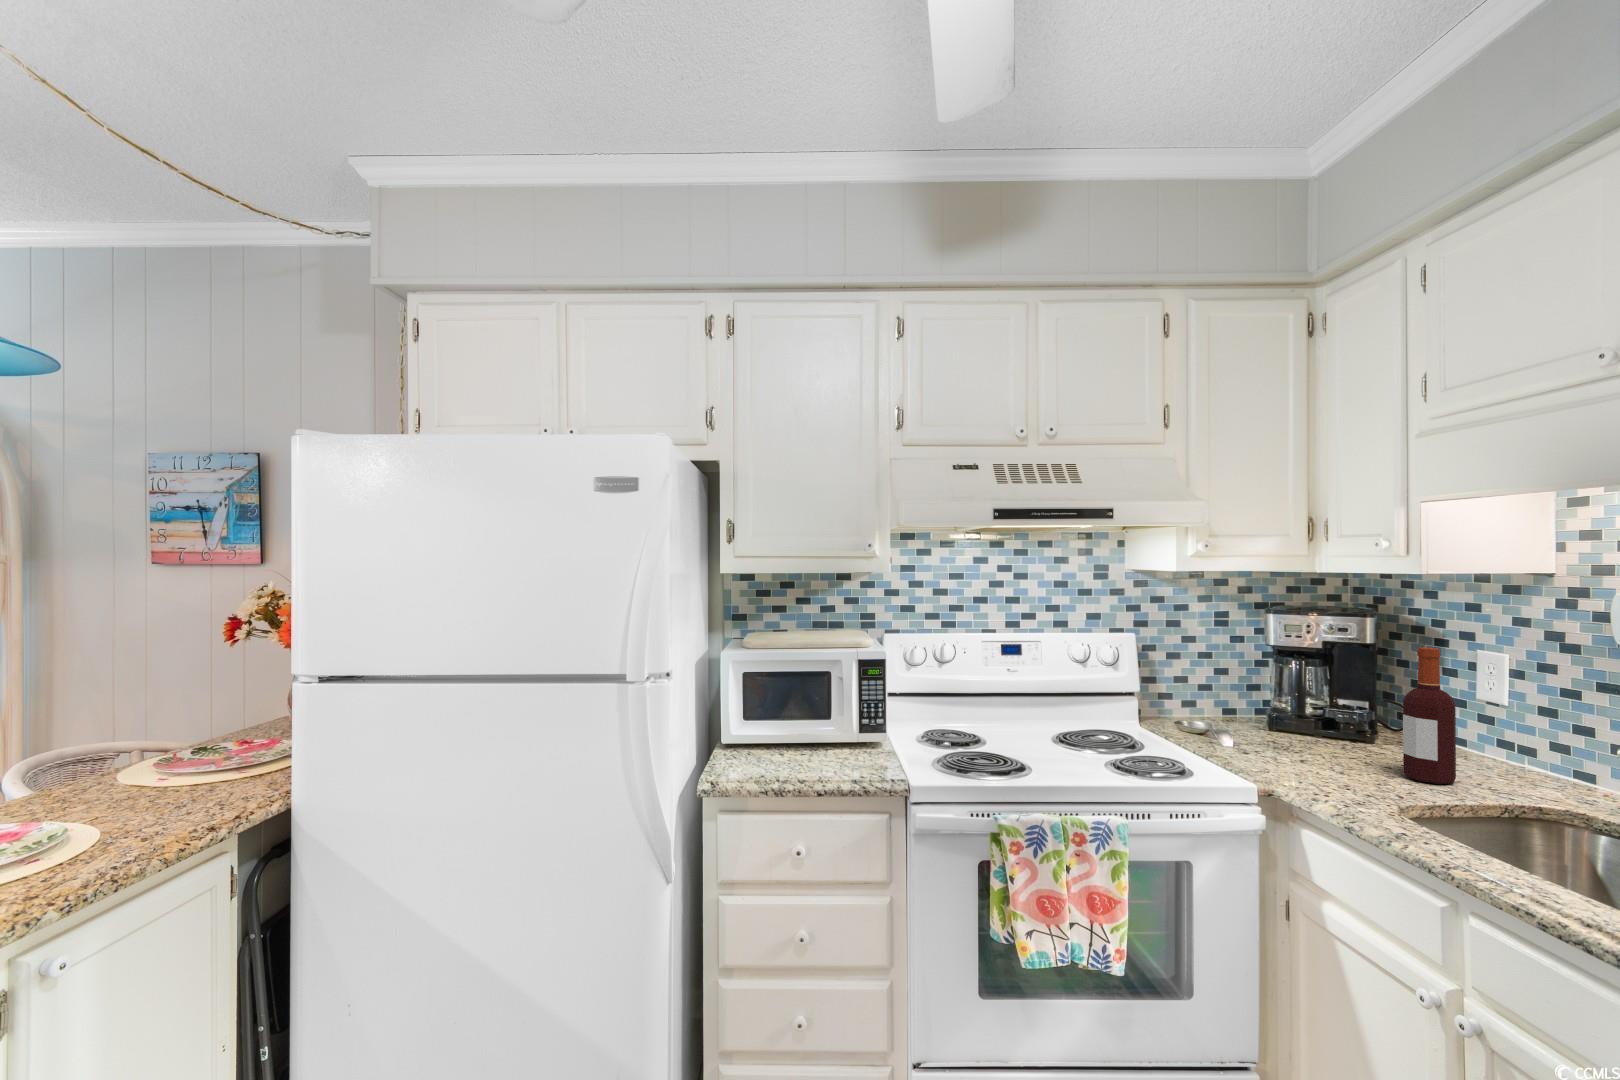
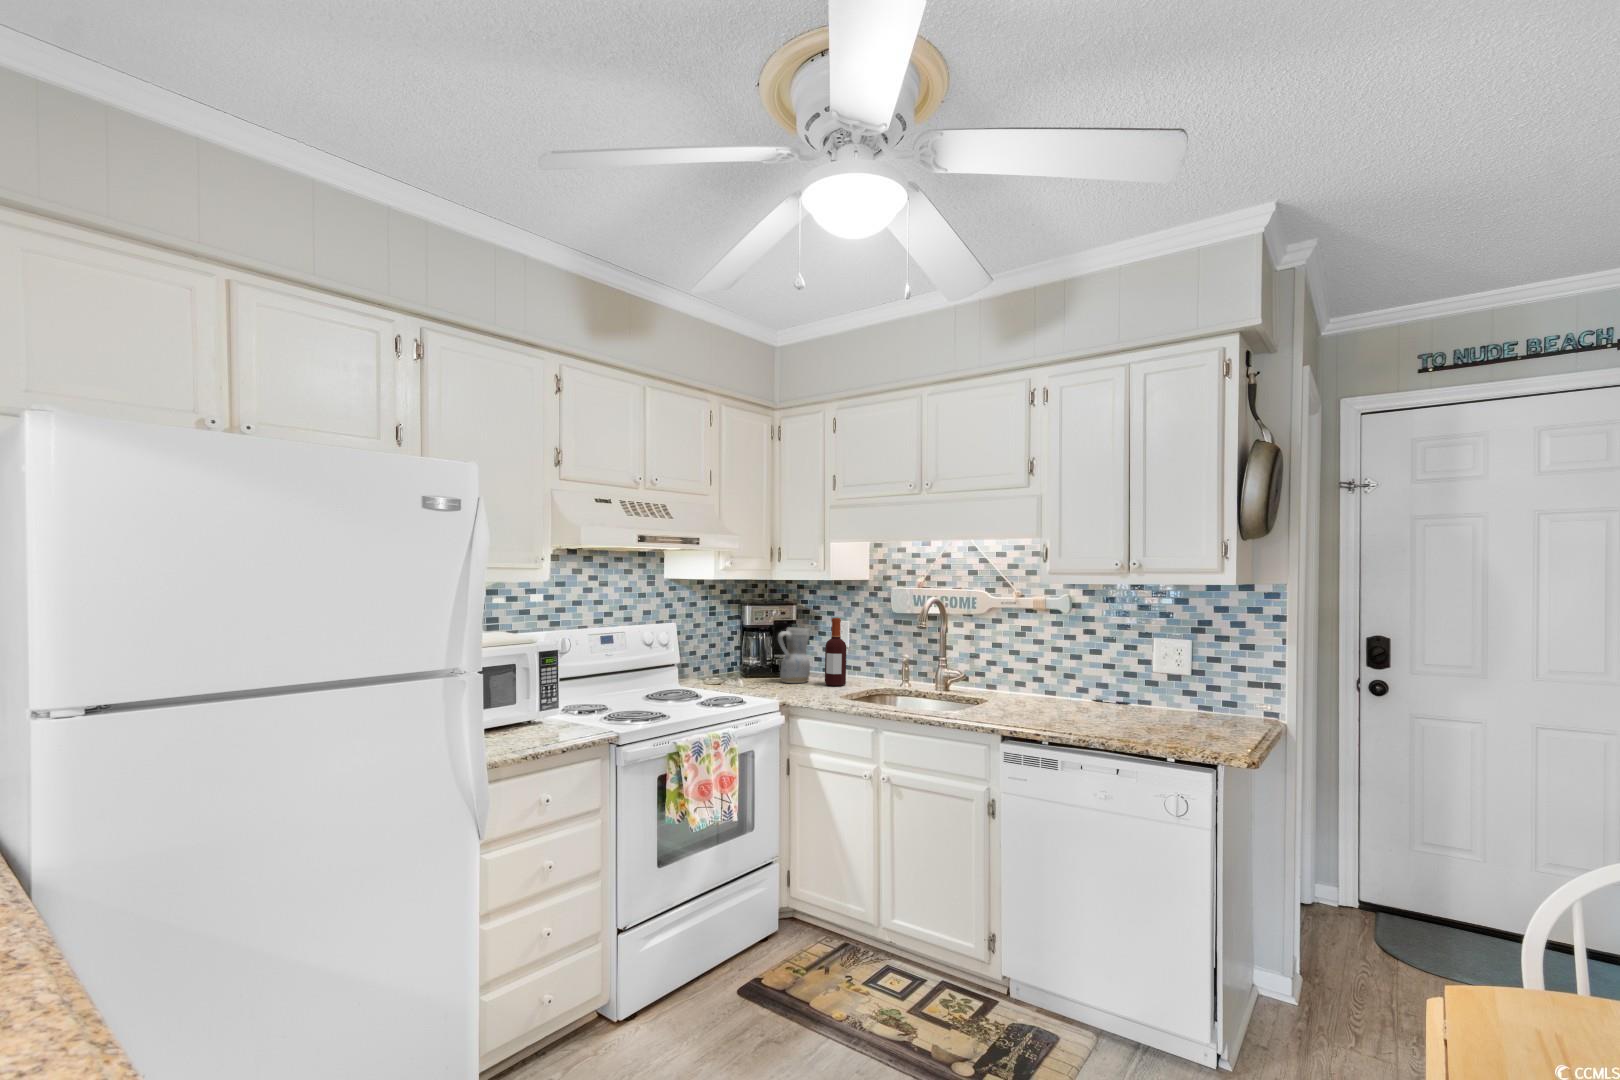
ceramic pitcher: none [1307,656,1388,761] -> present [778,628,811,683]

